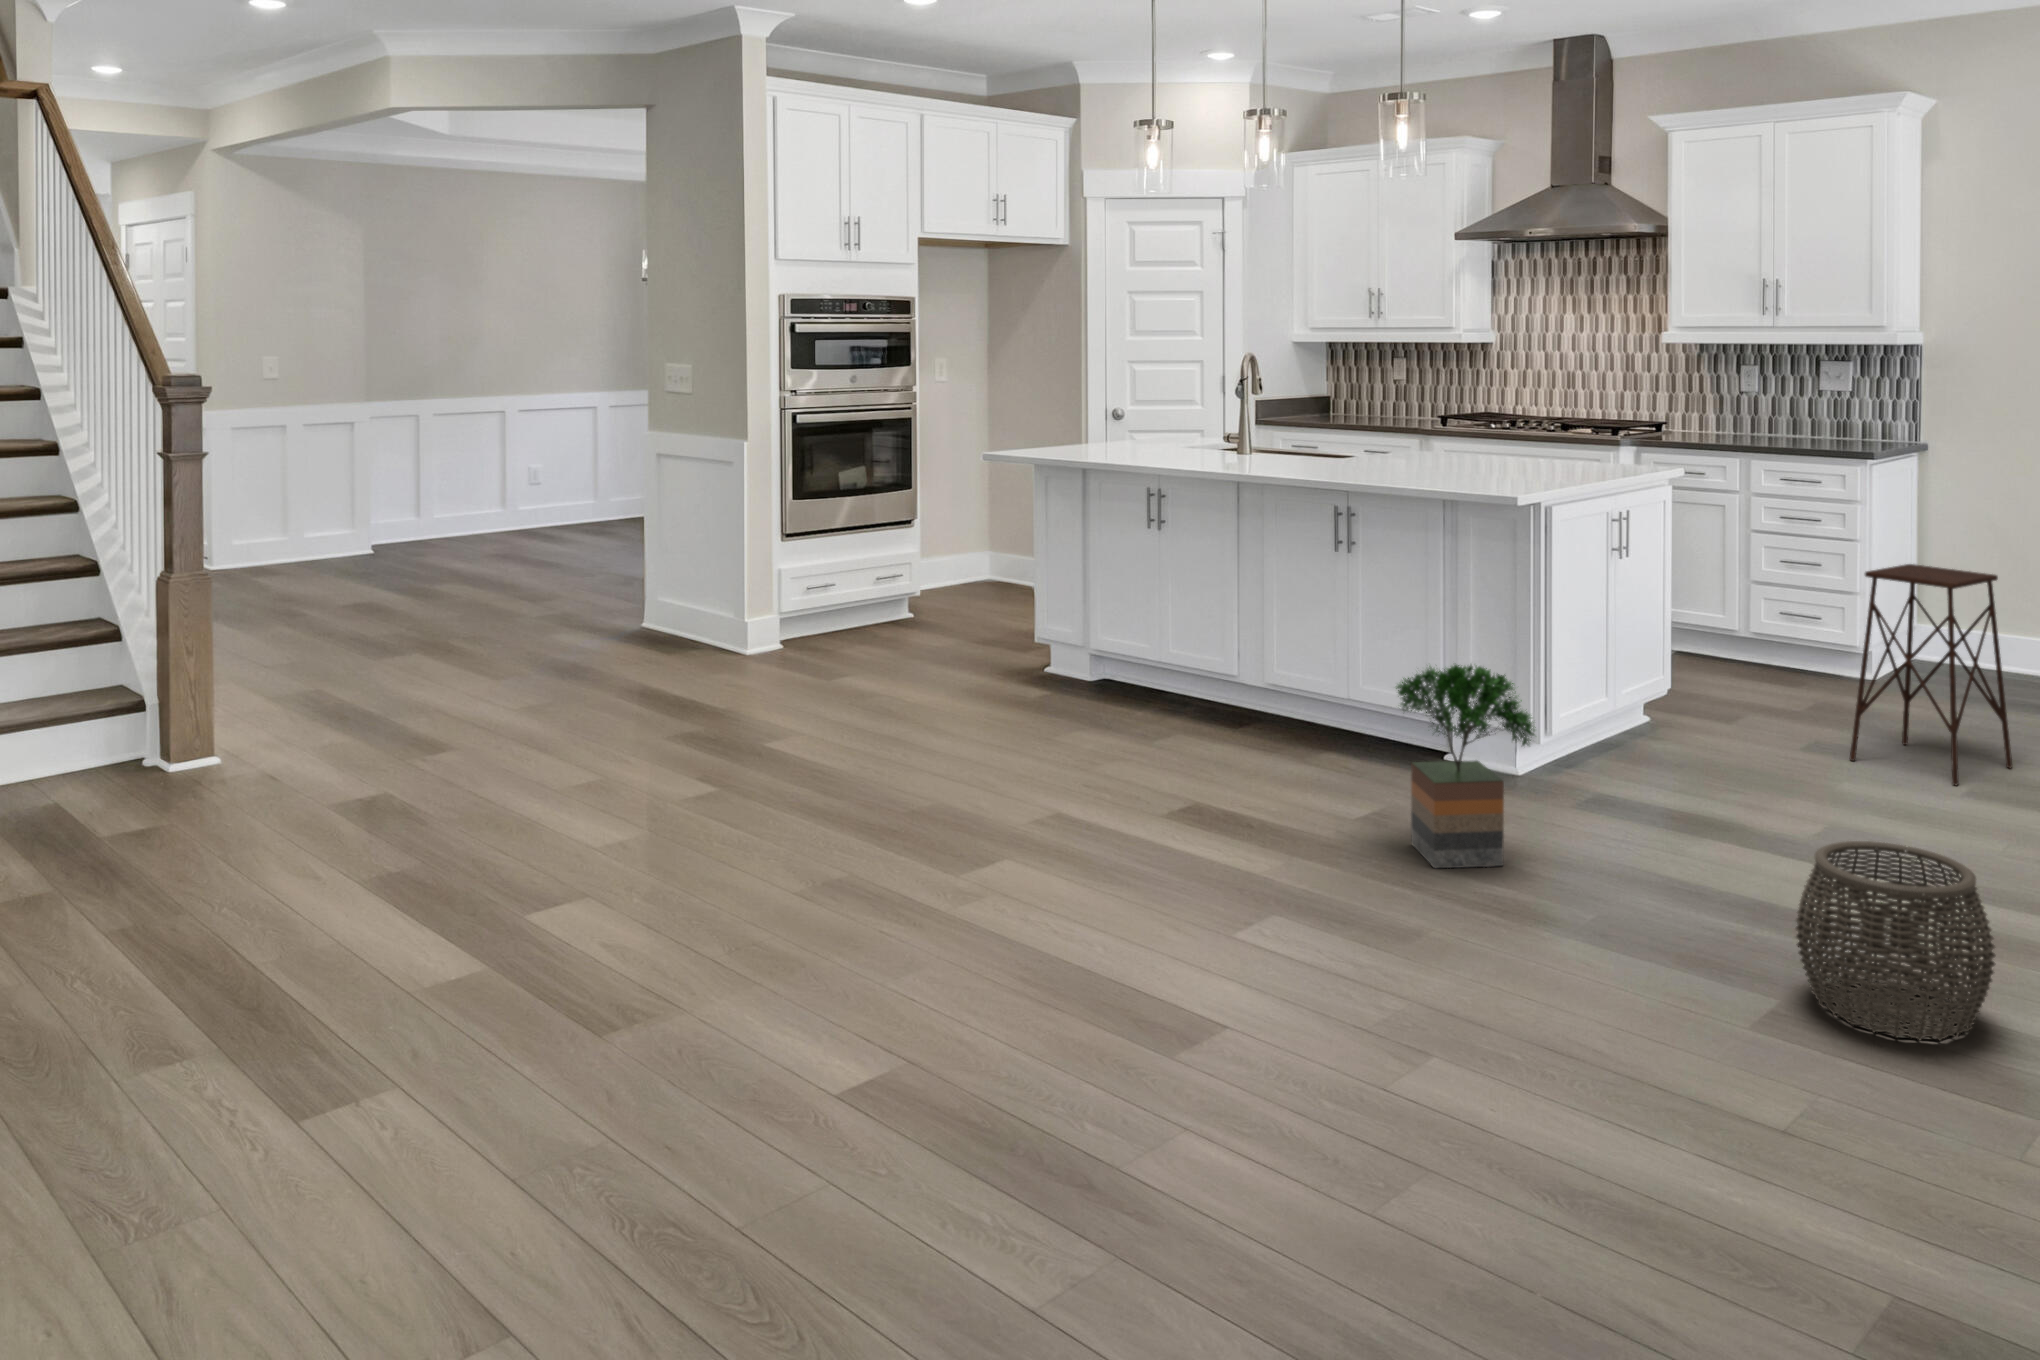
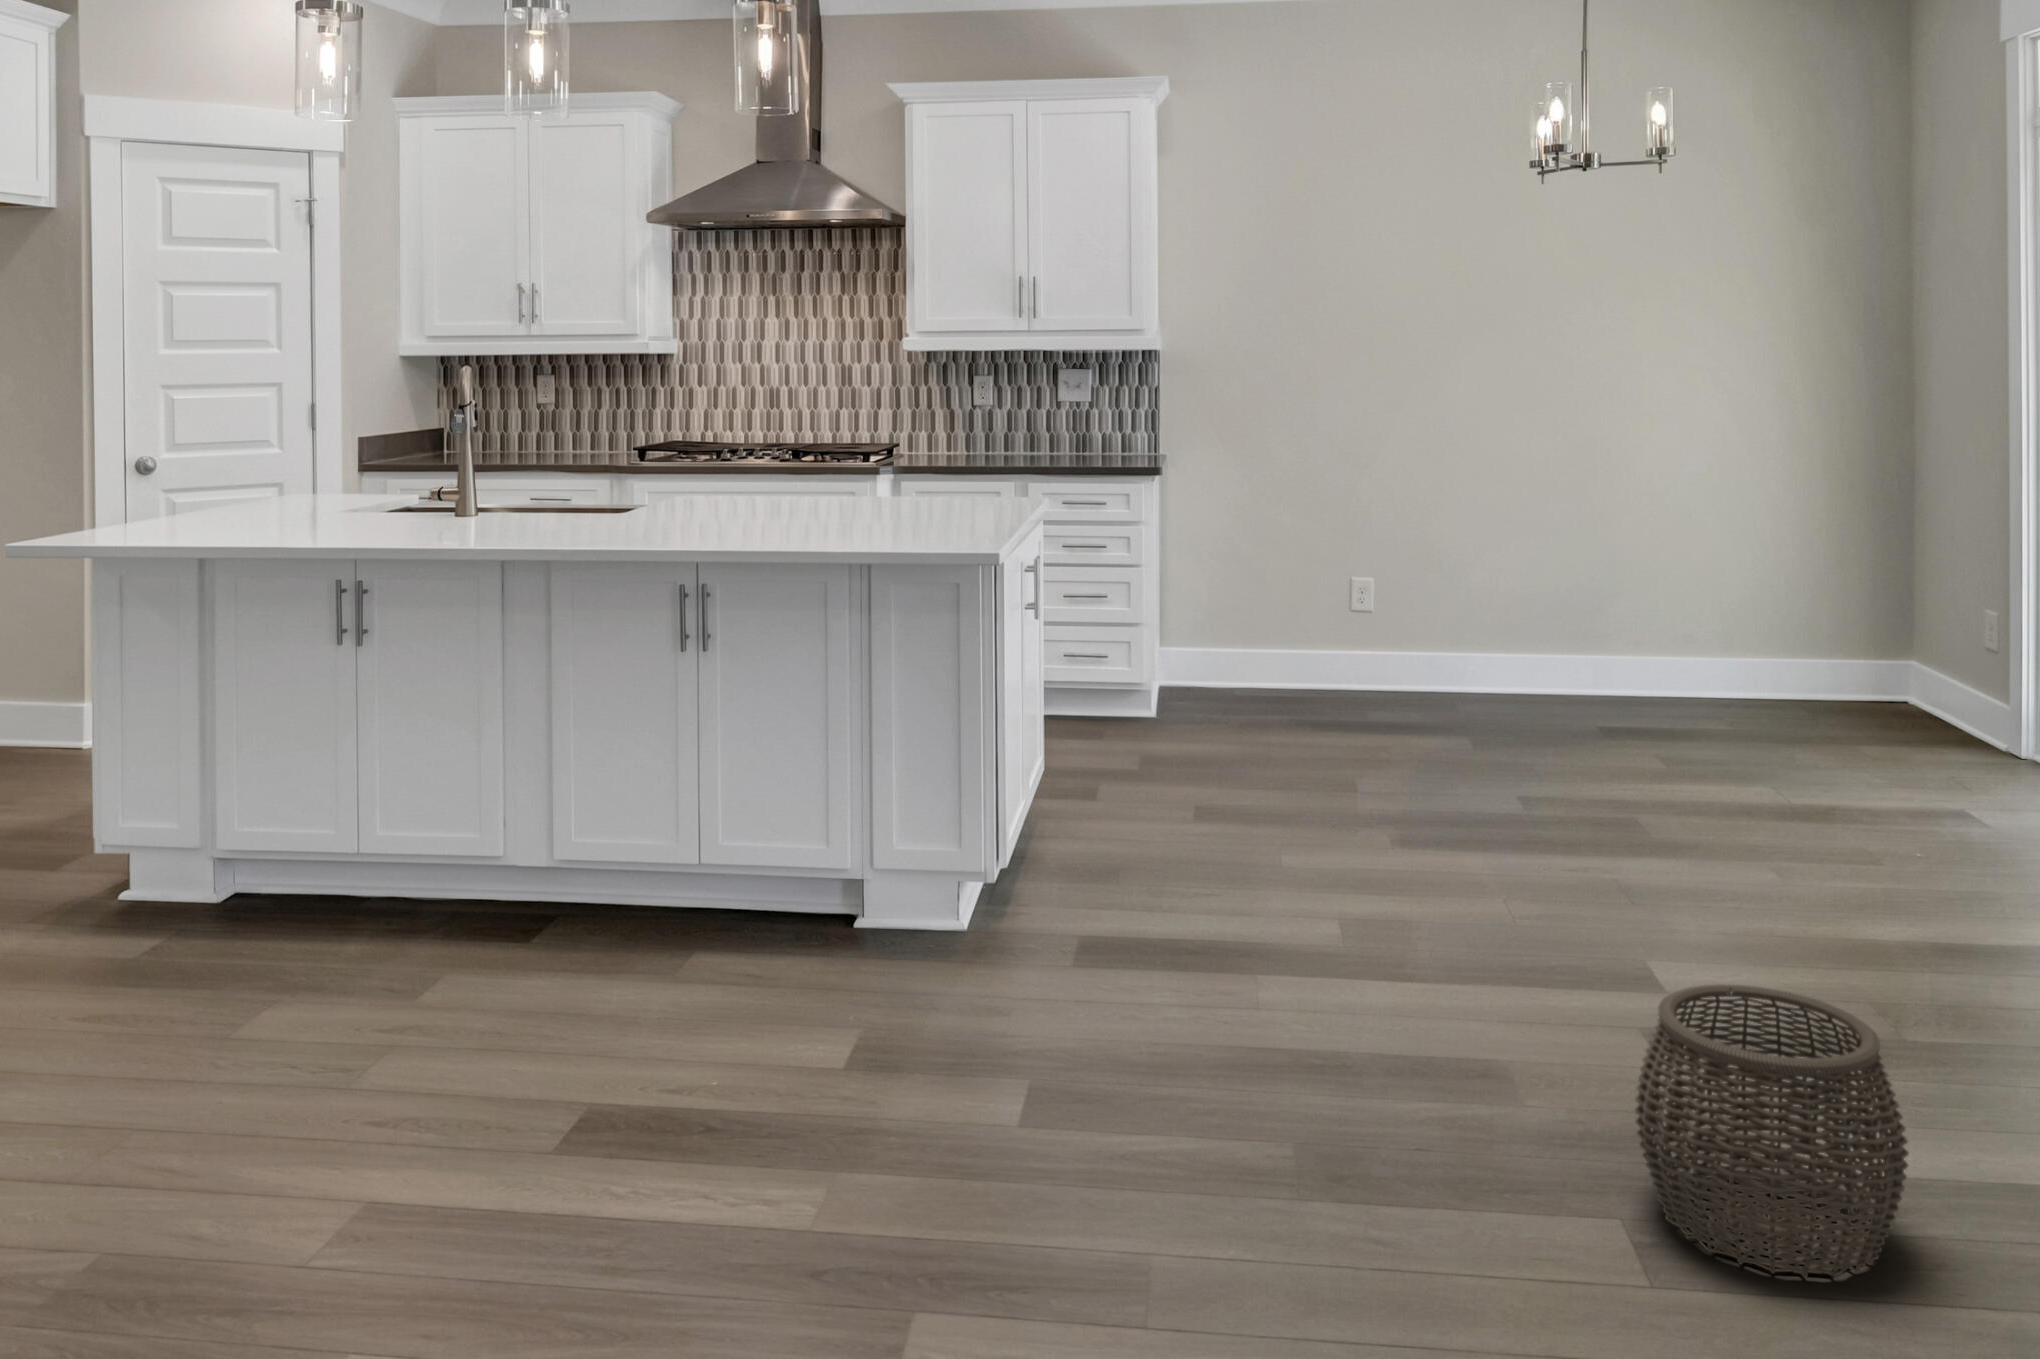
side table: present [1850,564,2012,786] -> none [1265,592,1407,849]
potted tree: present [1396,665,1534,868] -> none [923,806,1157,1150]

